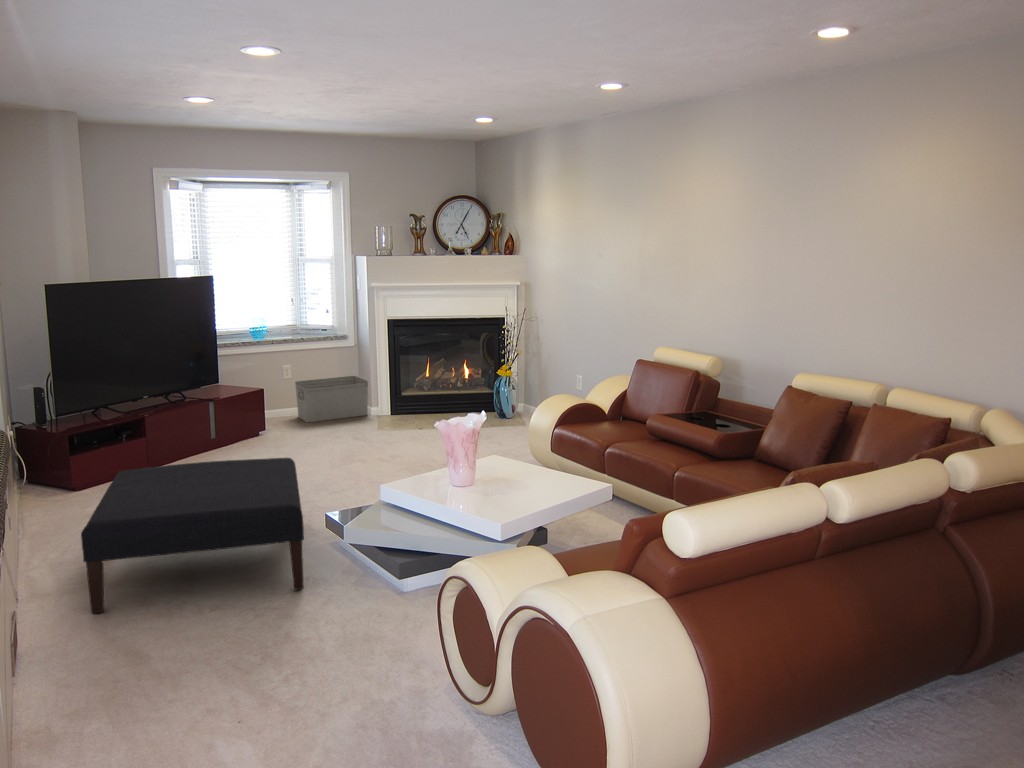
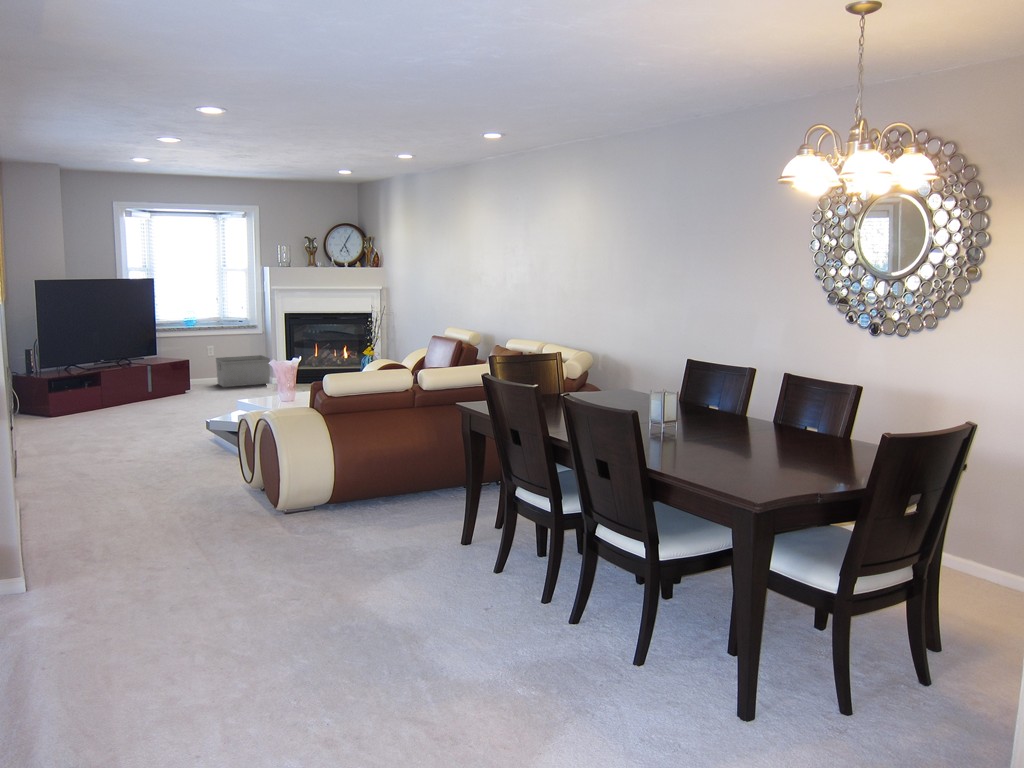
ottoman: present [81,458,304,613] -> none [59,390,196,466]

